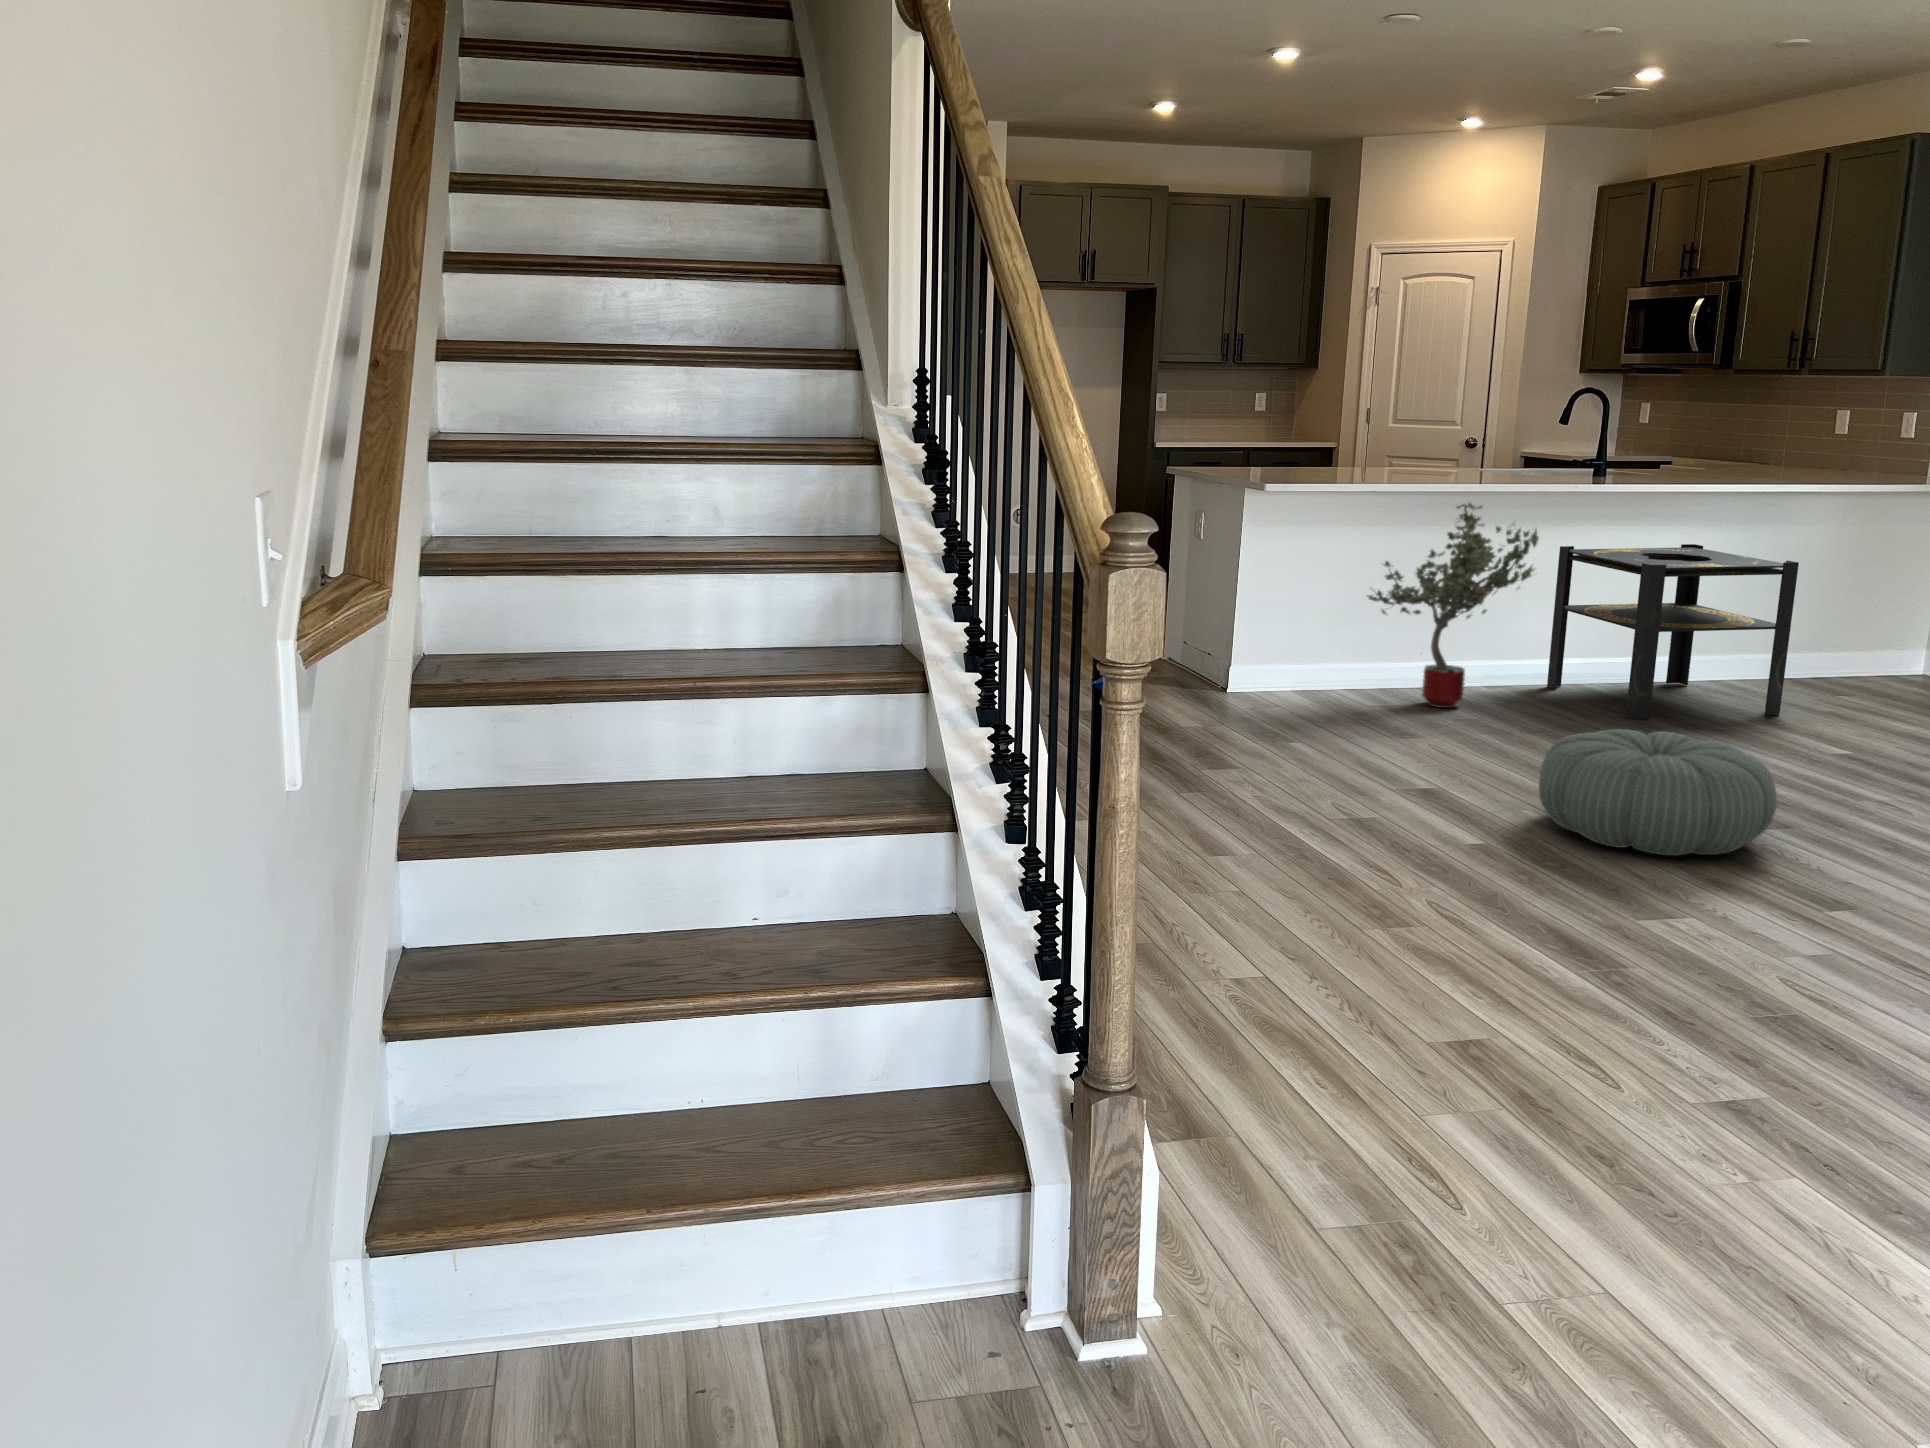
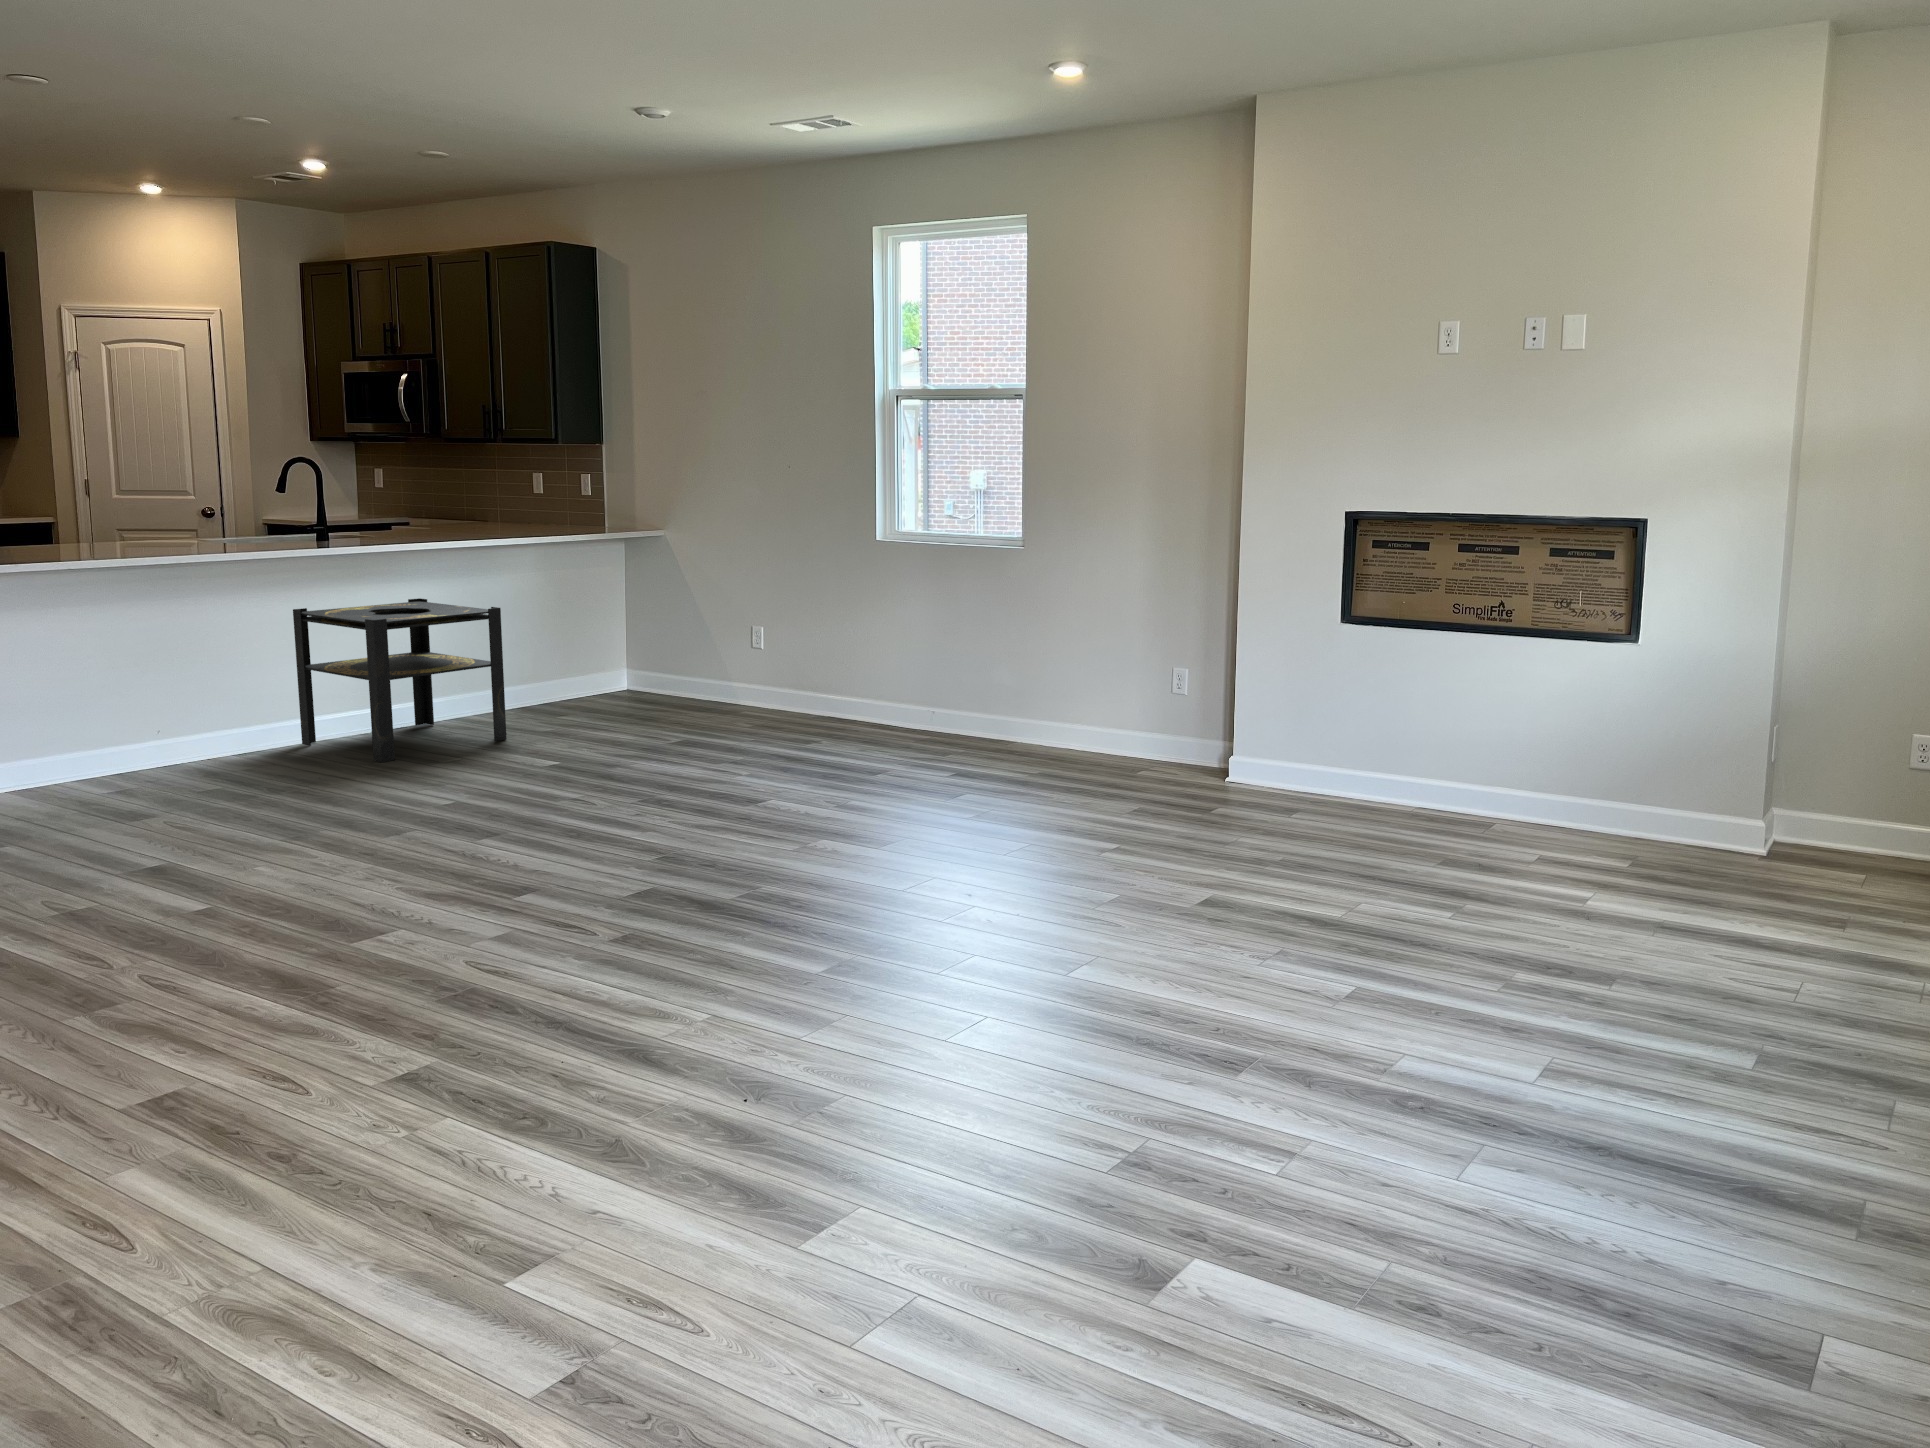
potted tree: present [1367,503,1539,708] -> none [80,571,268,781]
pouf: present [1539,729,1777,856] -> none [265,769,477,881]

